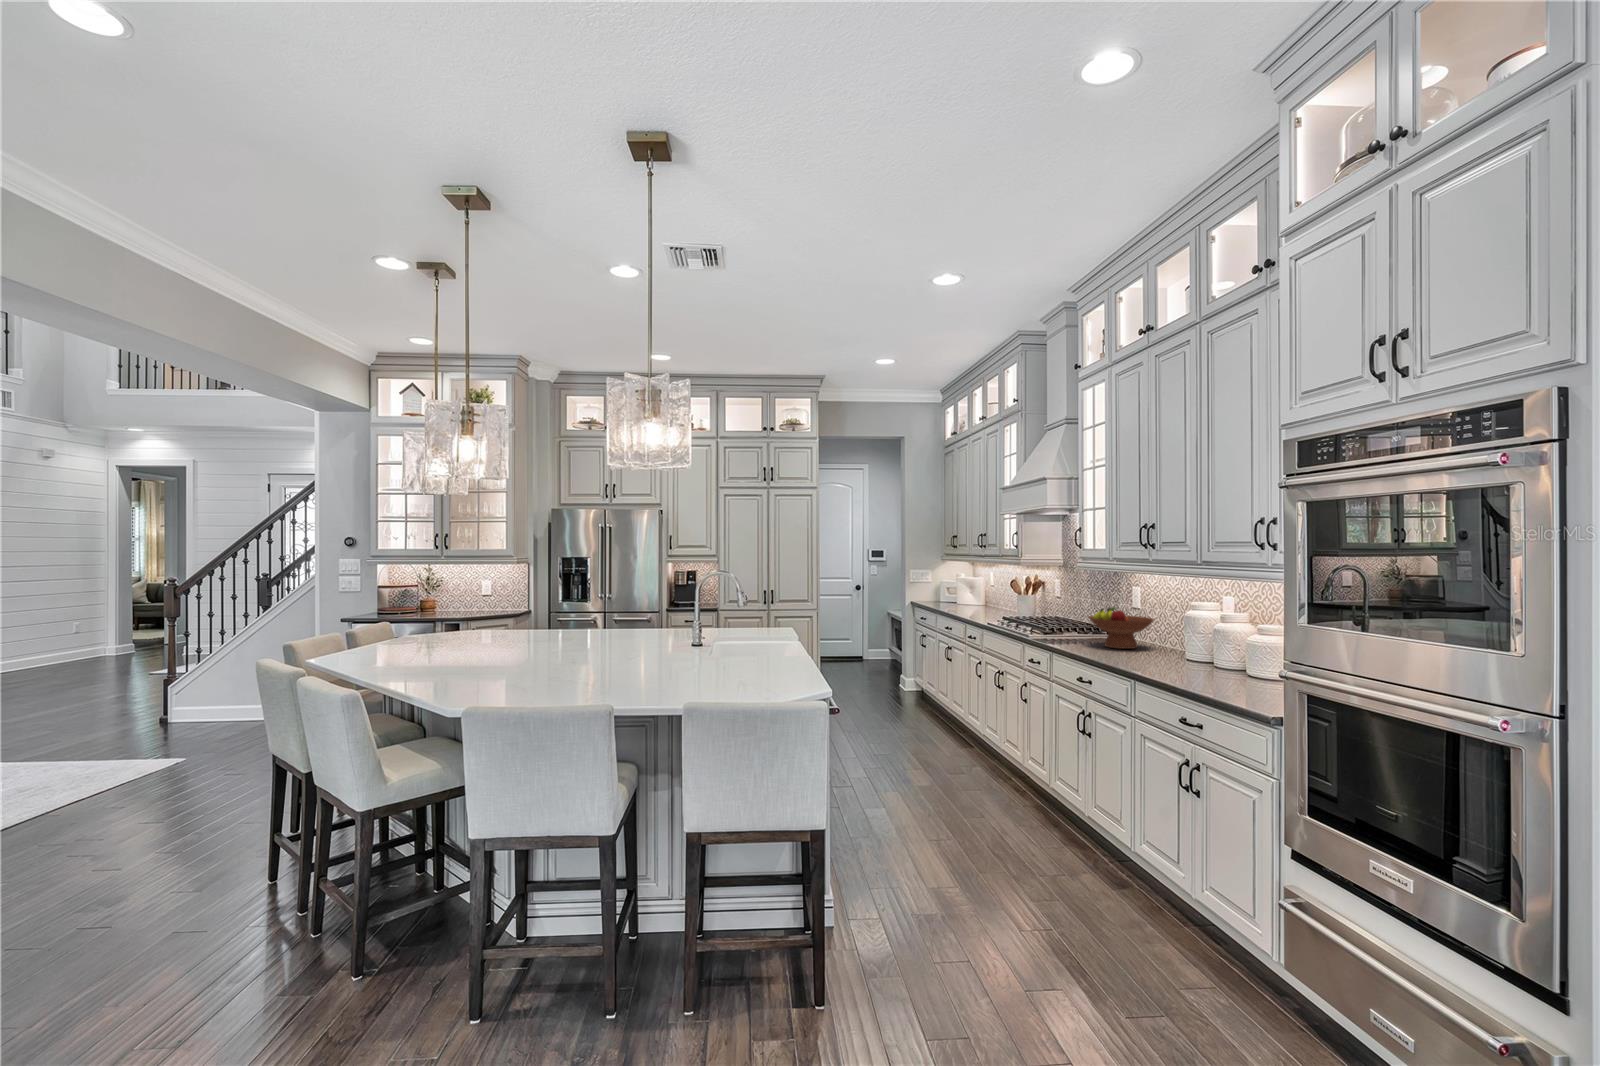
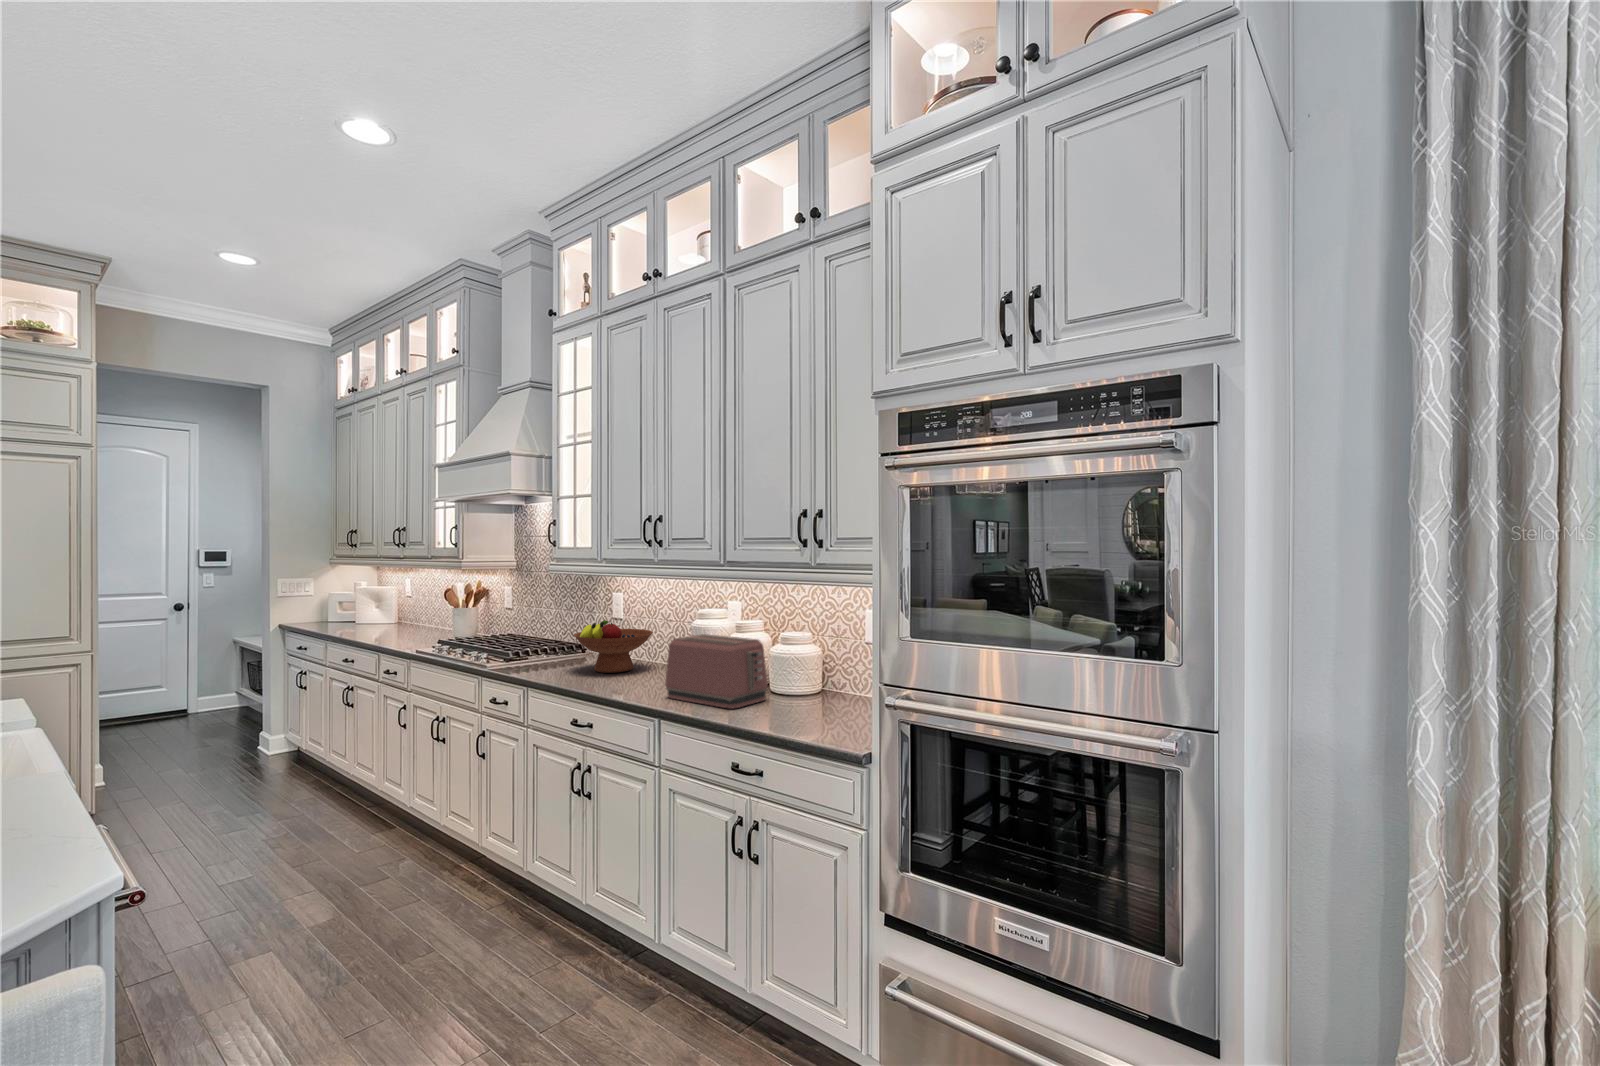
toaster: none [1146,621,1235,680] -> present [665,634,768,709]

